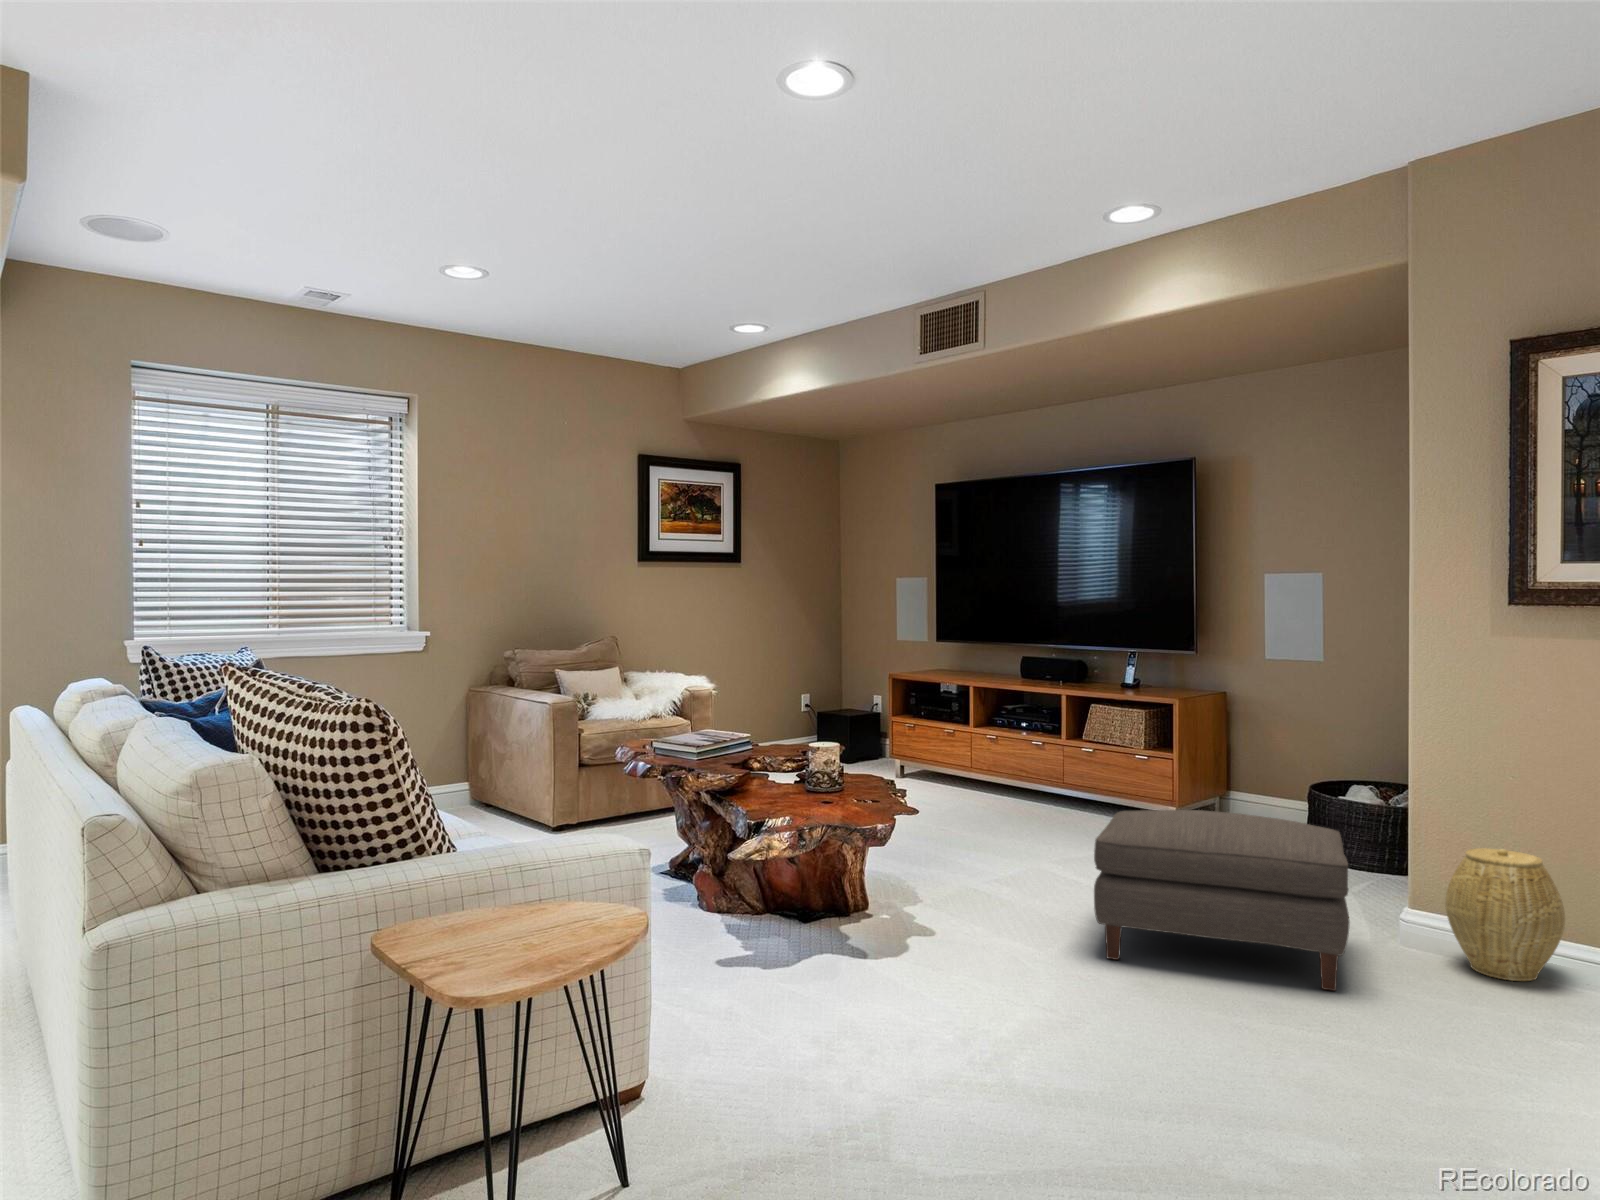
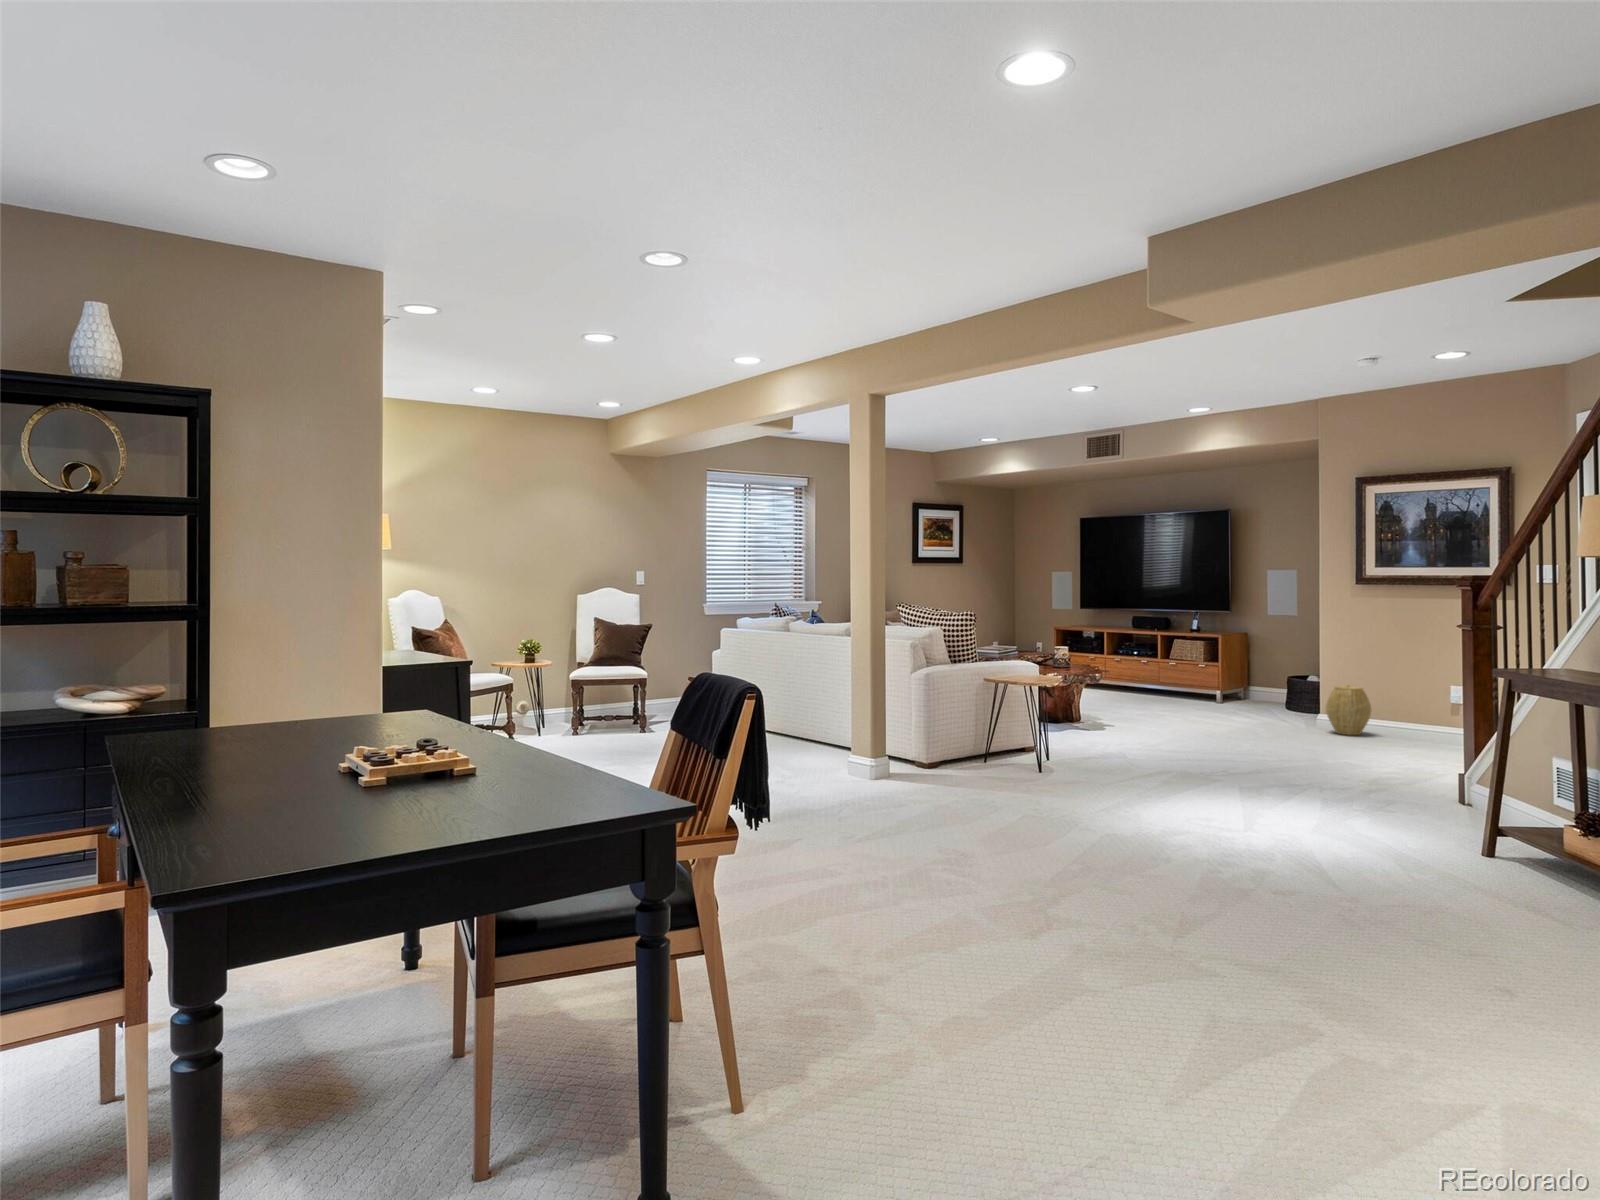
ottoman: present [1094,810,1350,991] -> none [1180,674,1285,736]

